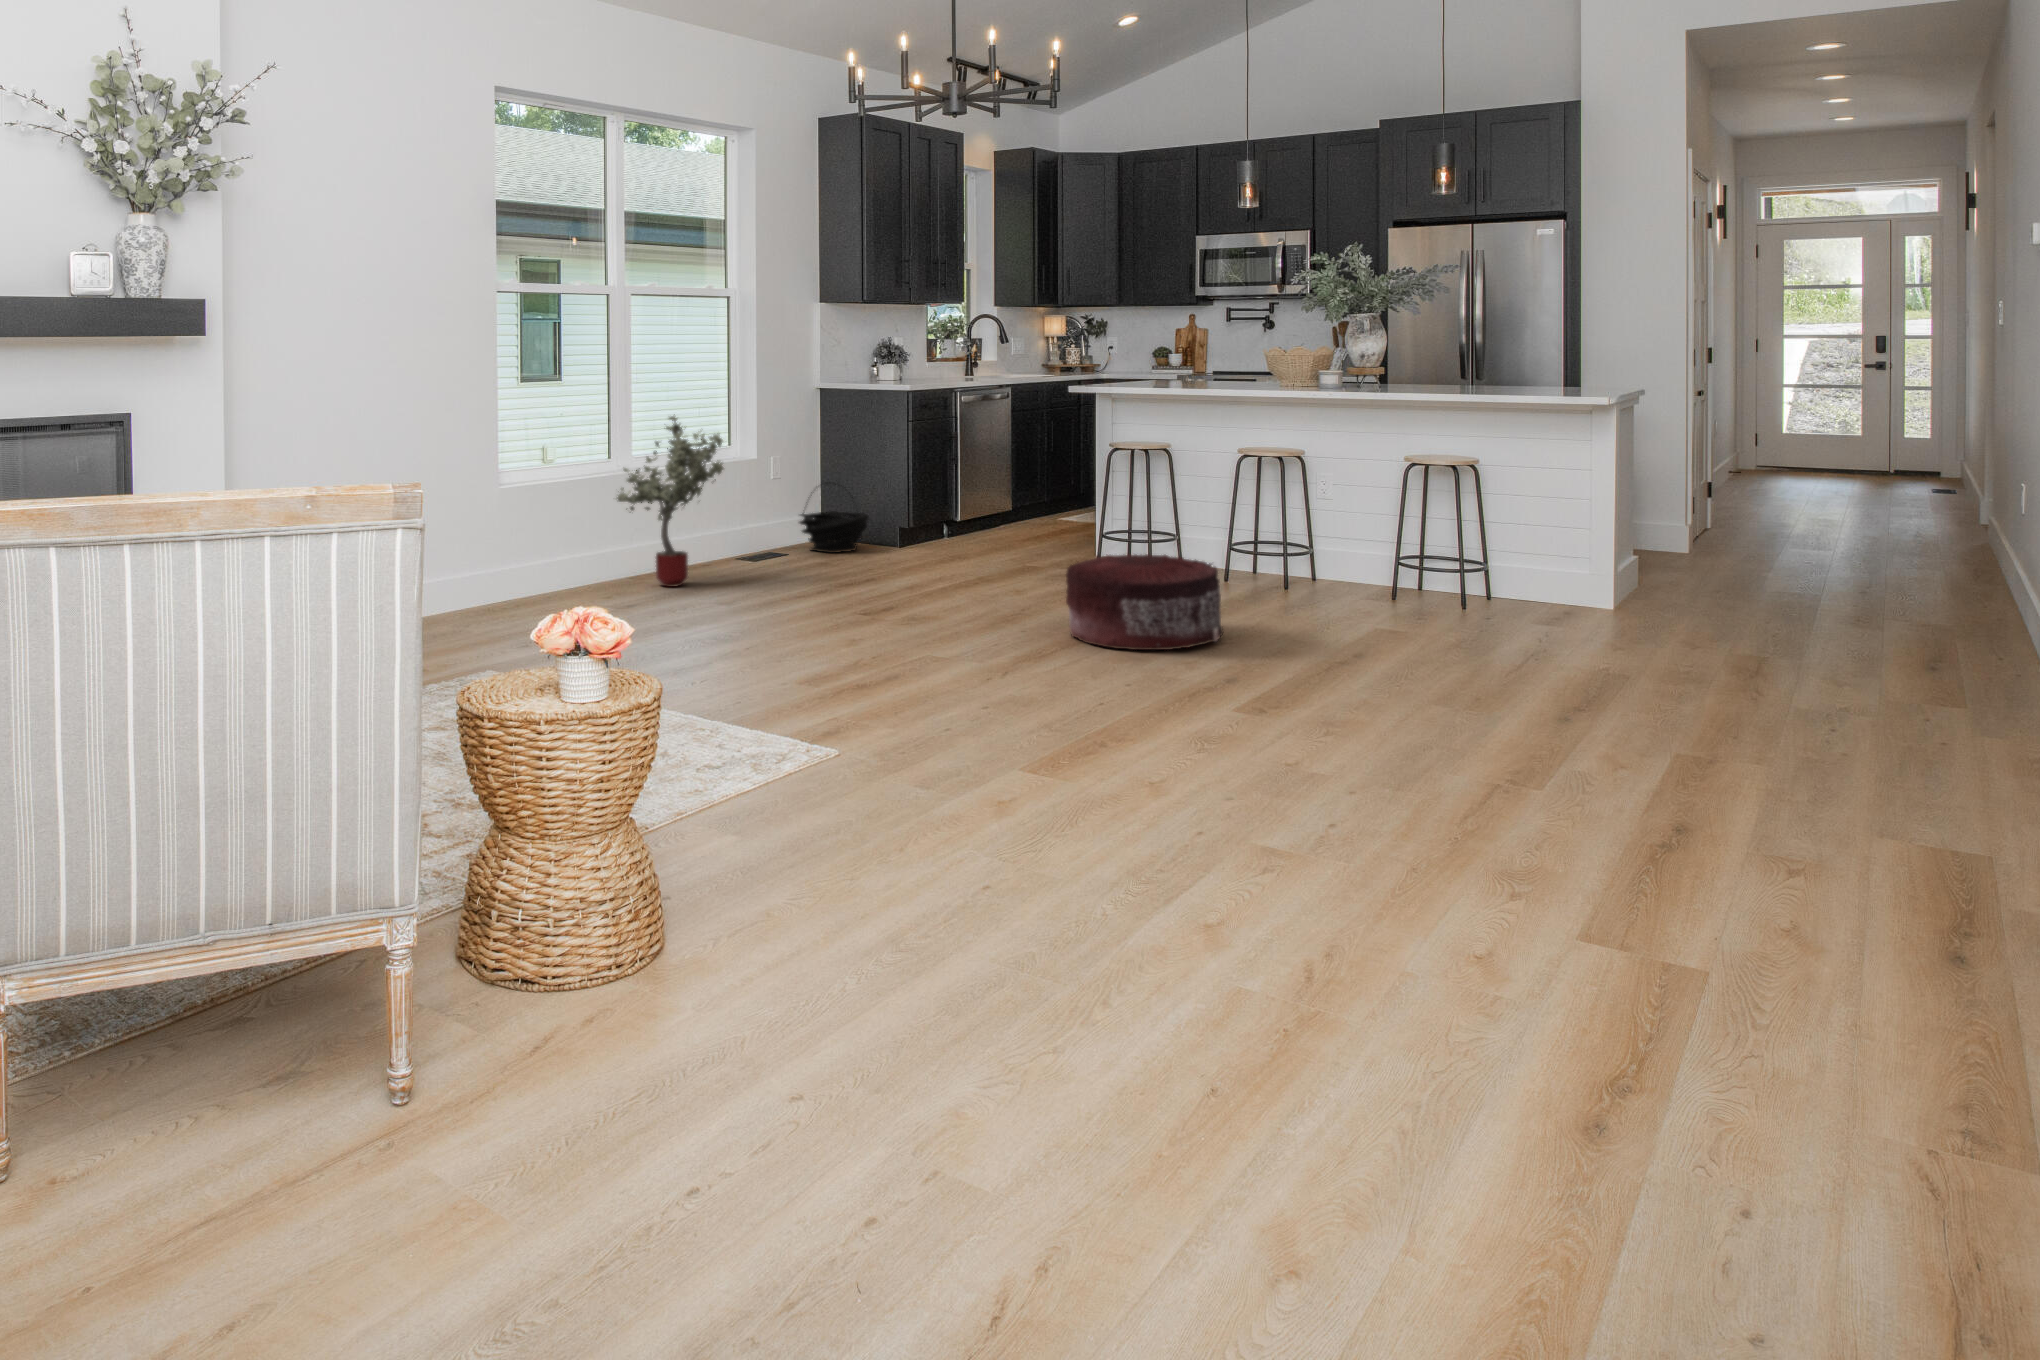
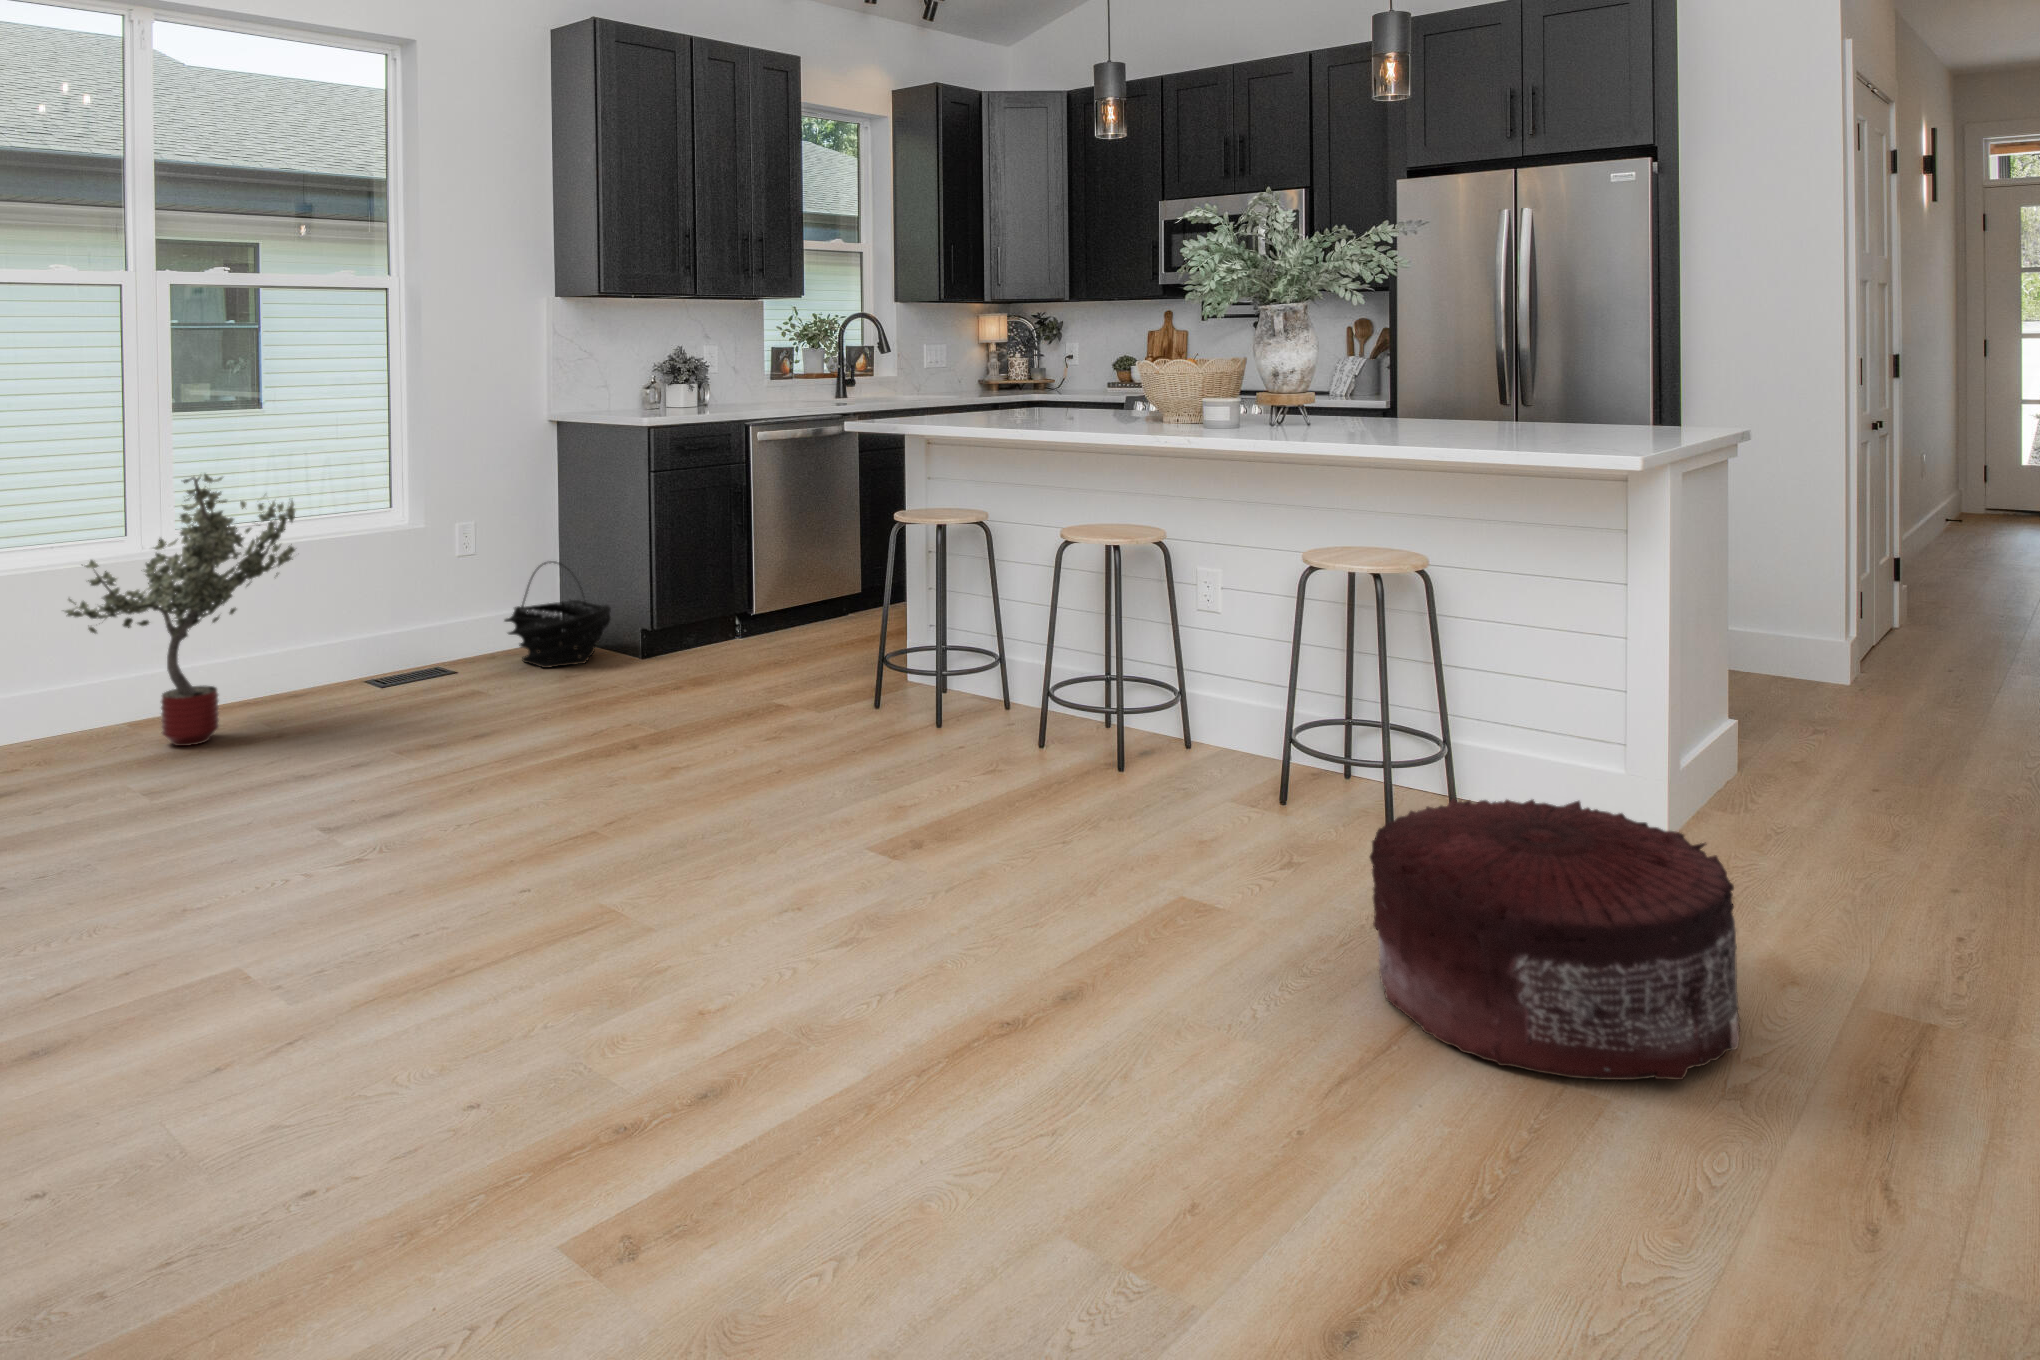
pouf: present [1066,554,1223,650] -> present [1370,798,1740,1080]

